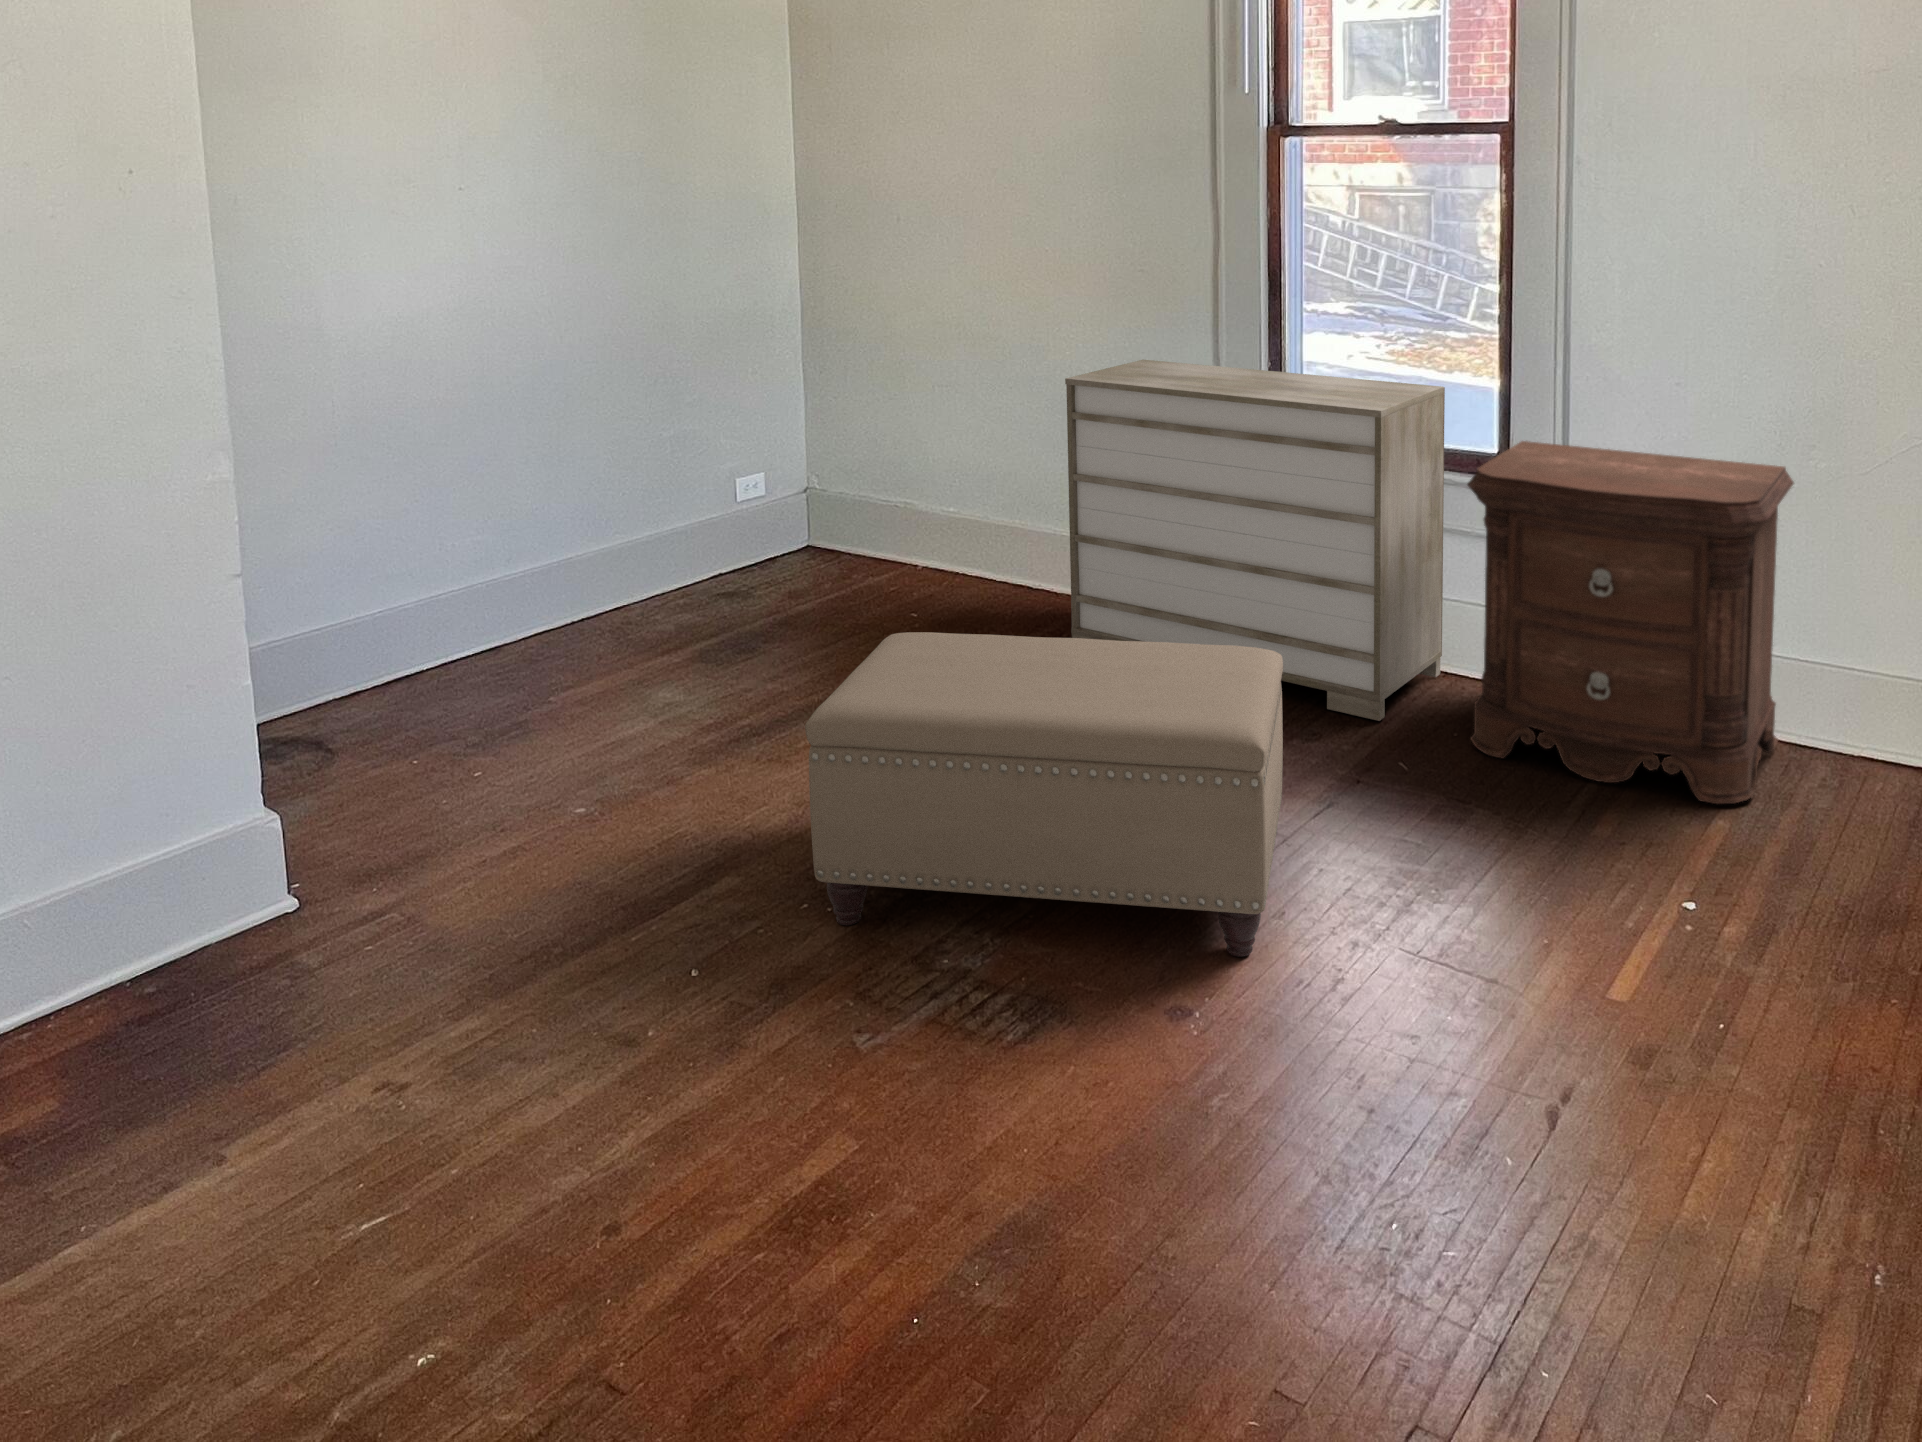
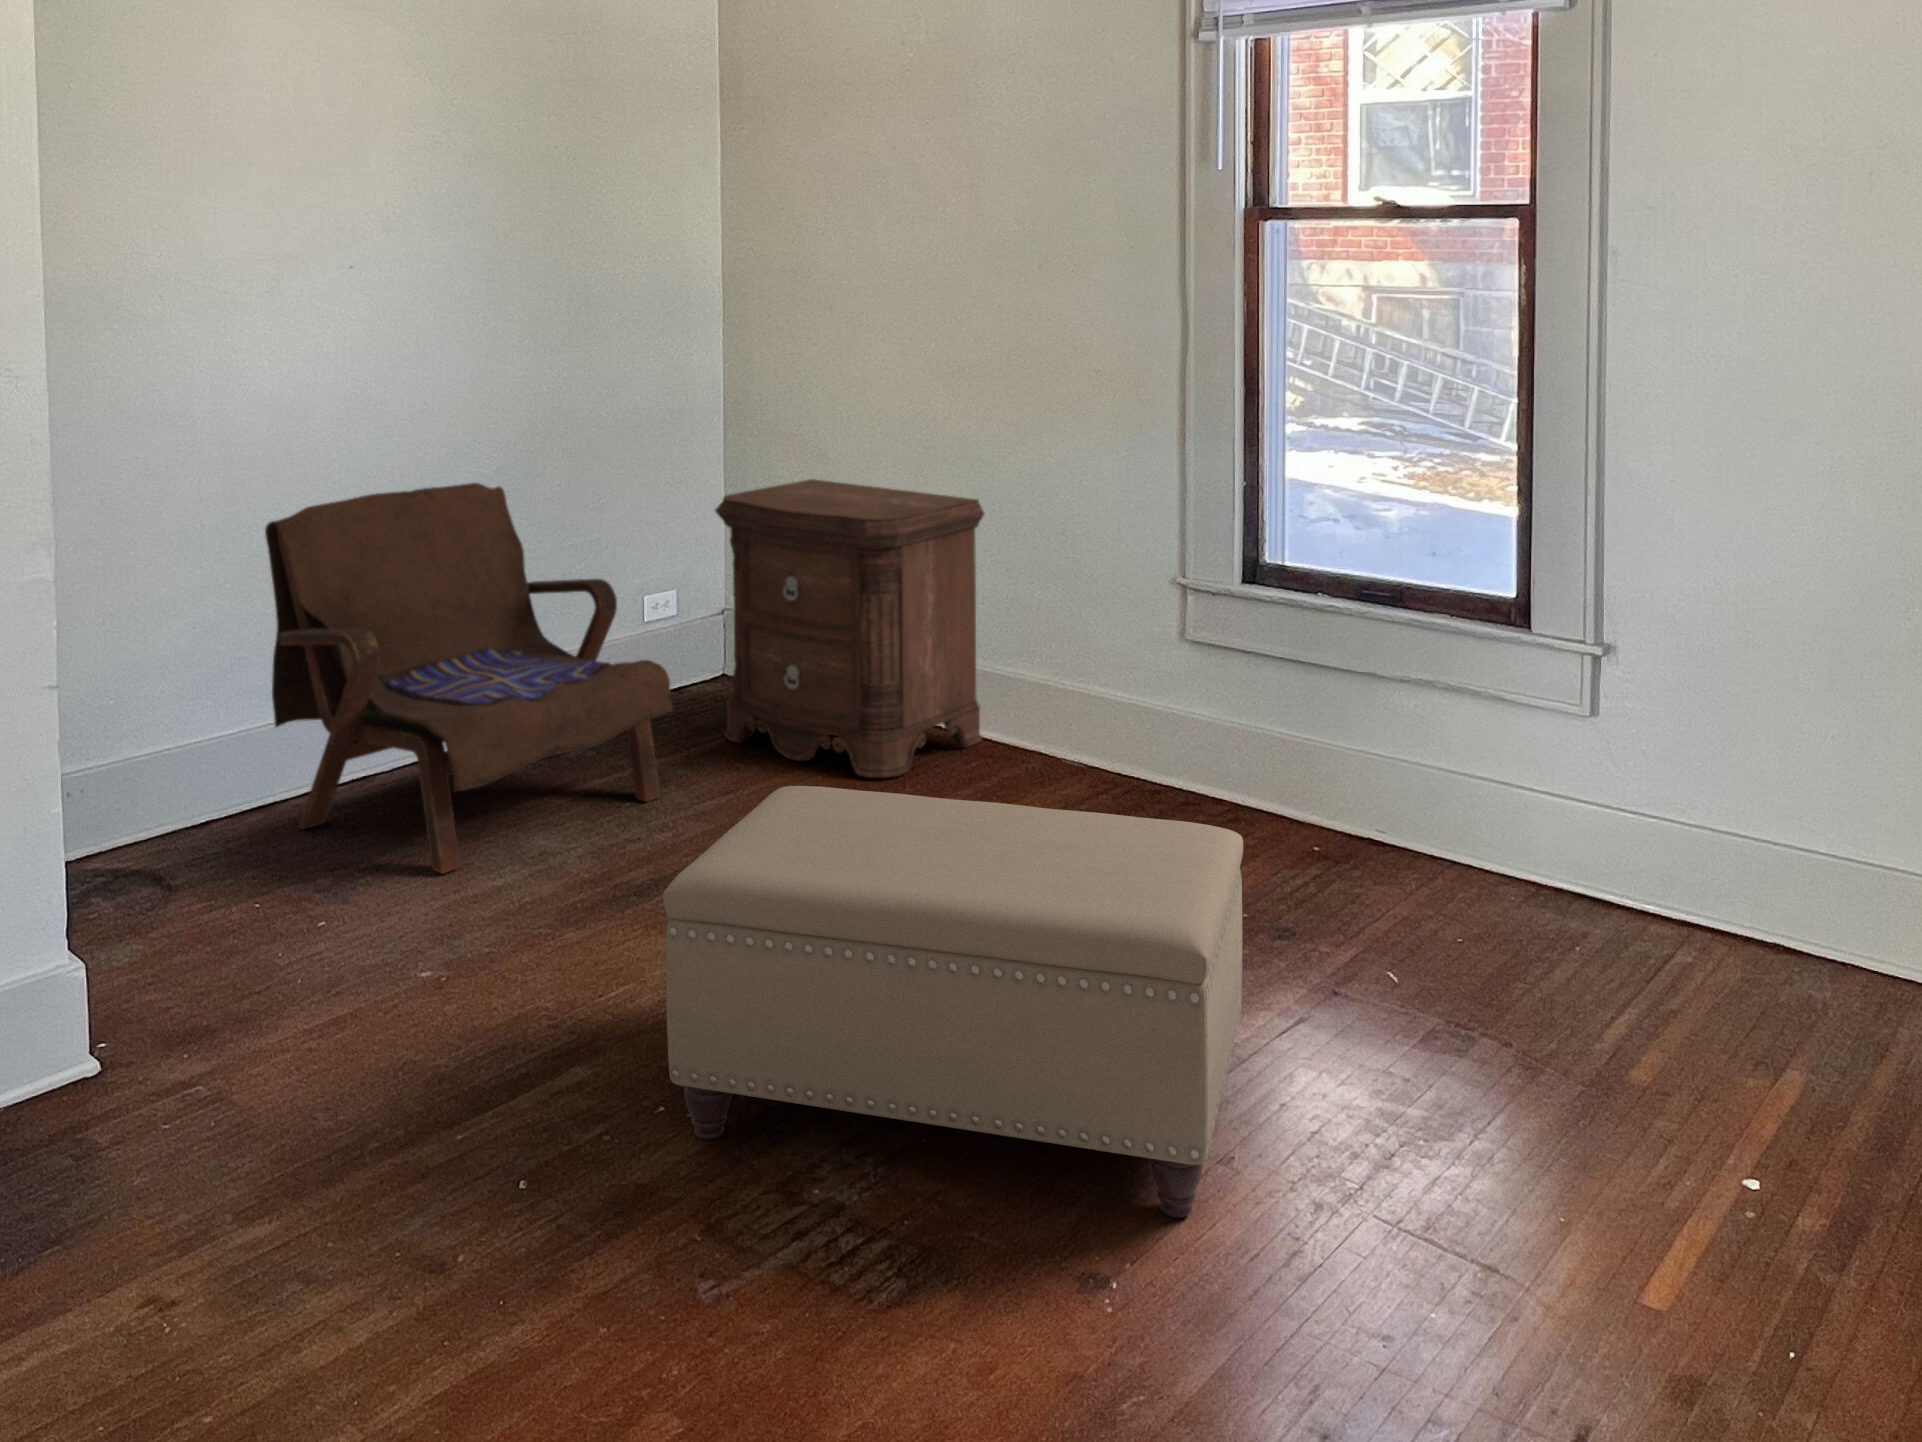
dresser: present [1065,360,1445,721] -> none [1009,474,1458,921]
armchair: none [390,382,774,726] -> present [265,483,673,874]
nightstand: present [1467,441,1794,804] -> present [715,479,984,778]

